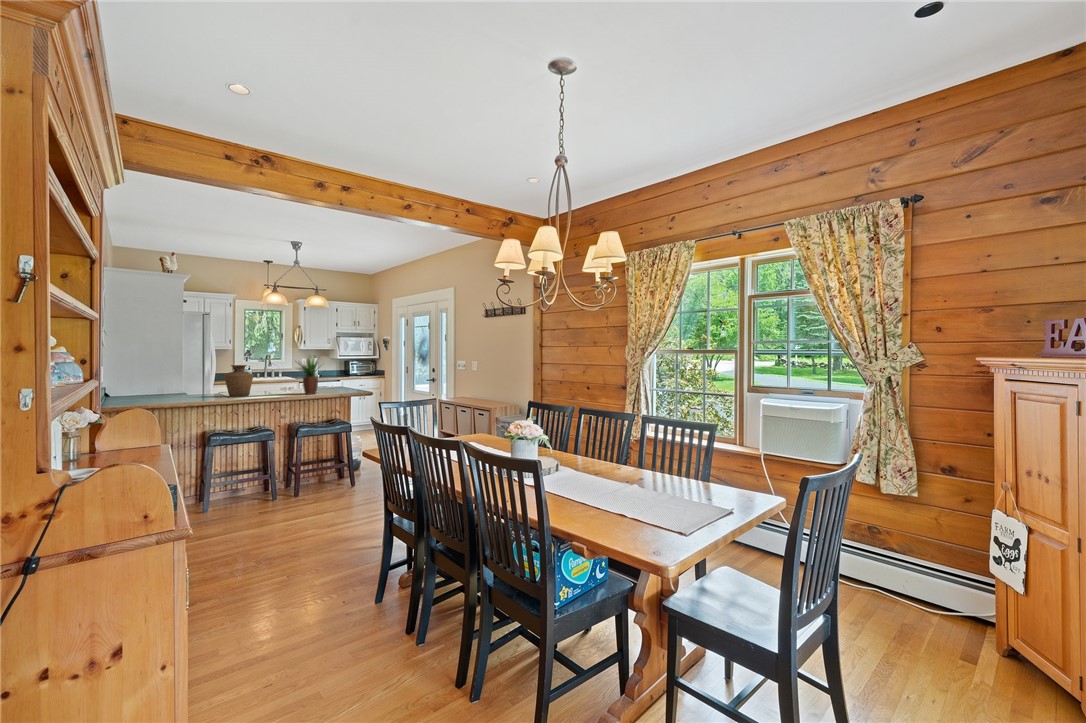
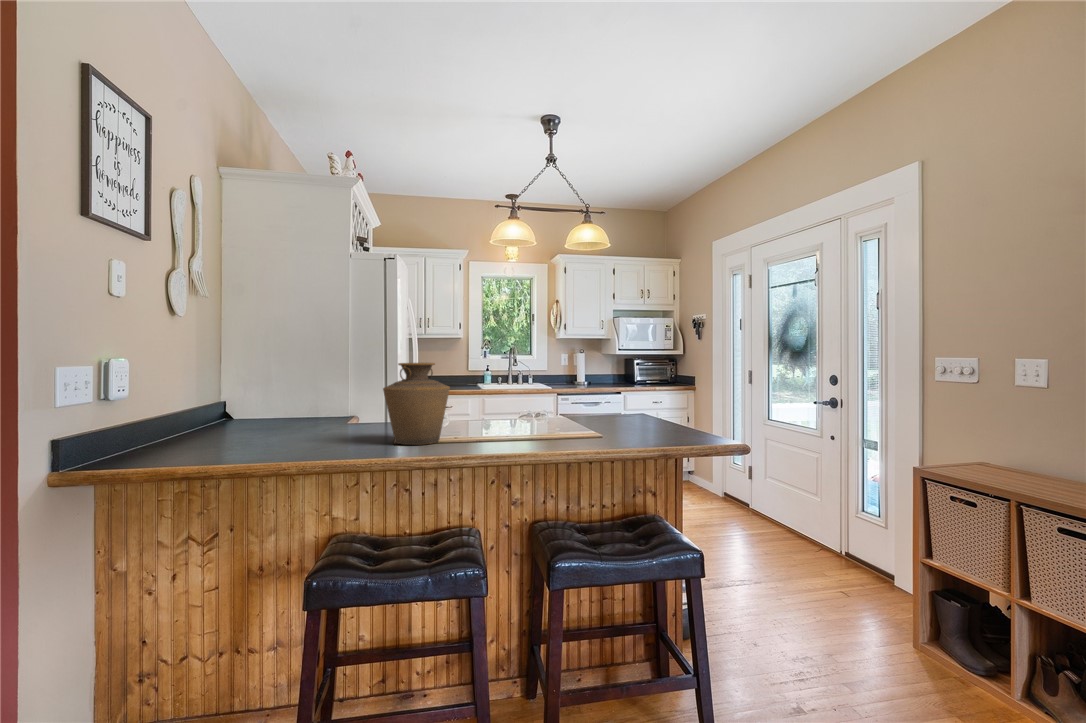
potted plant: present [299,357,319,395] -> none [542,333,627,449]

